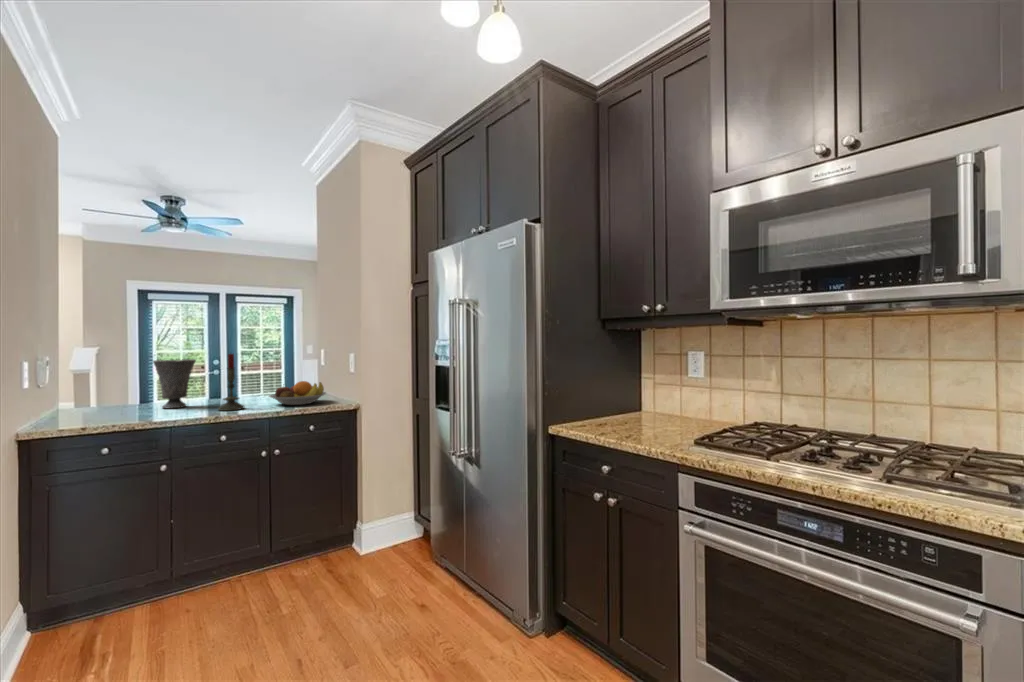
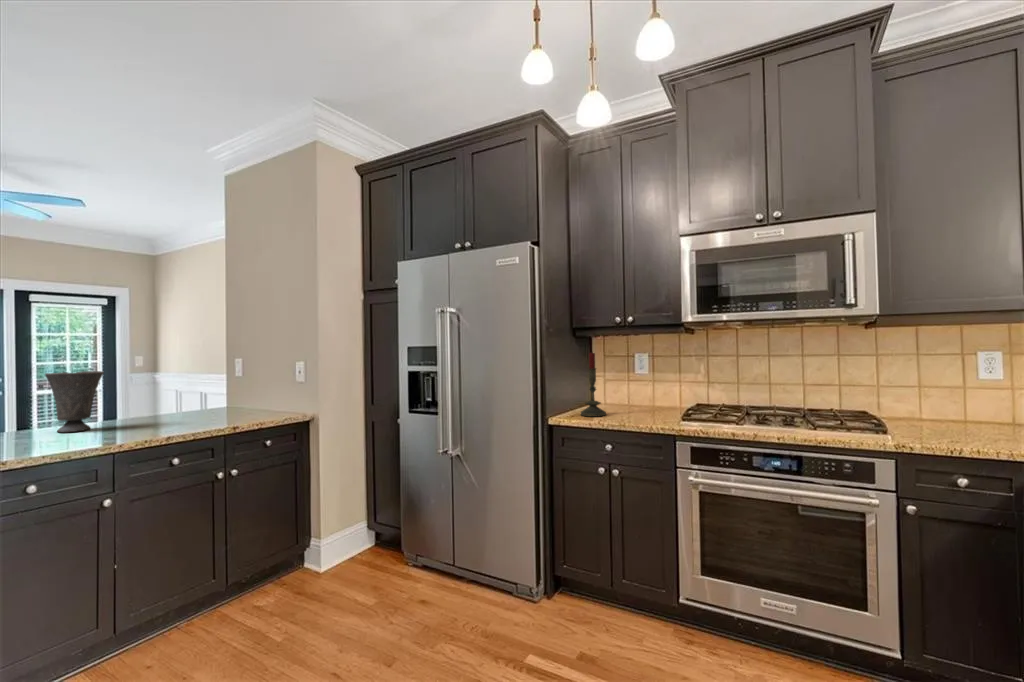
candle: present [218,354,244,411] -> present [581,353,606,417]
fruit bowl: present [269,381,326,405] -> none [203,393,271,420]

